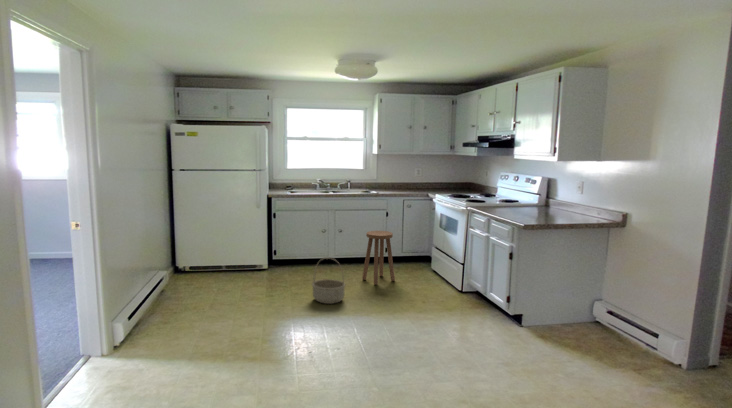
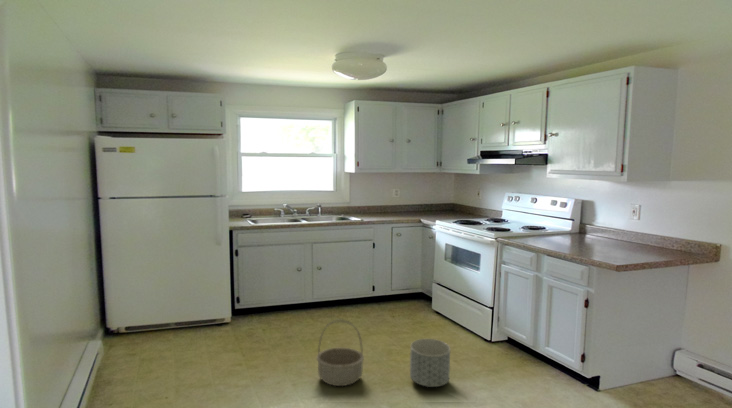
stool: present [362,231,395,285] -> none [361,270,402,342]
planter: none [376,277,406,311] -> present [410,339,450,387]

